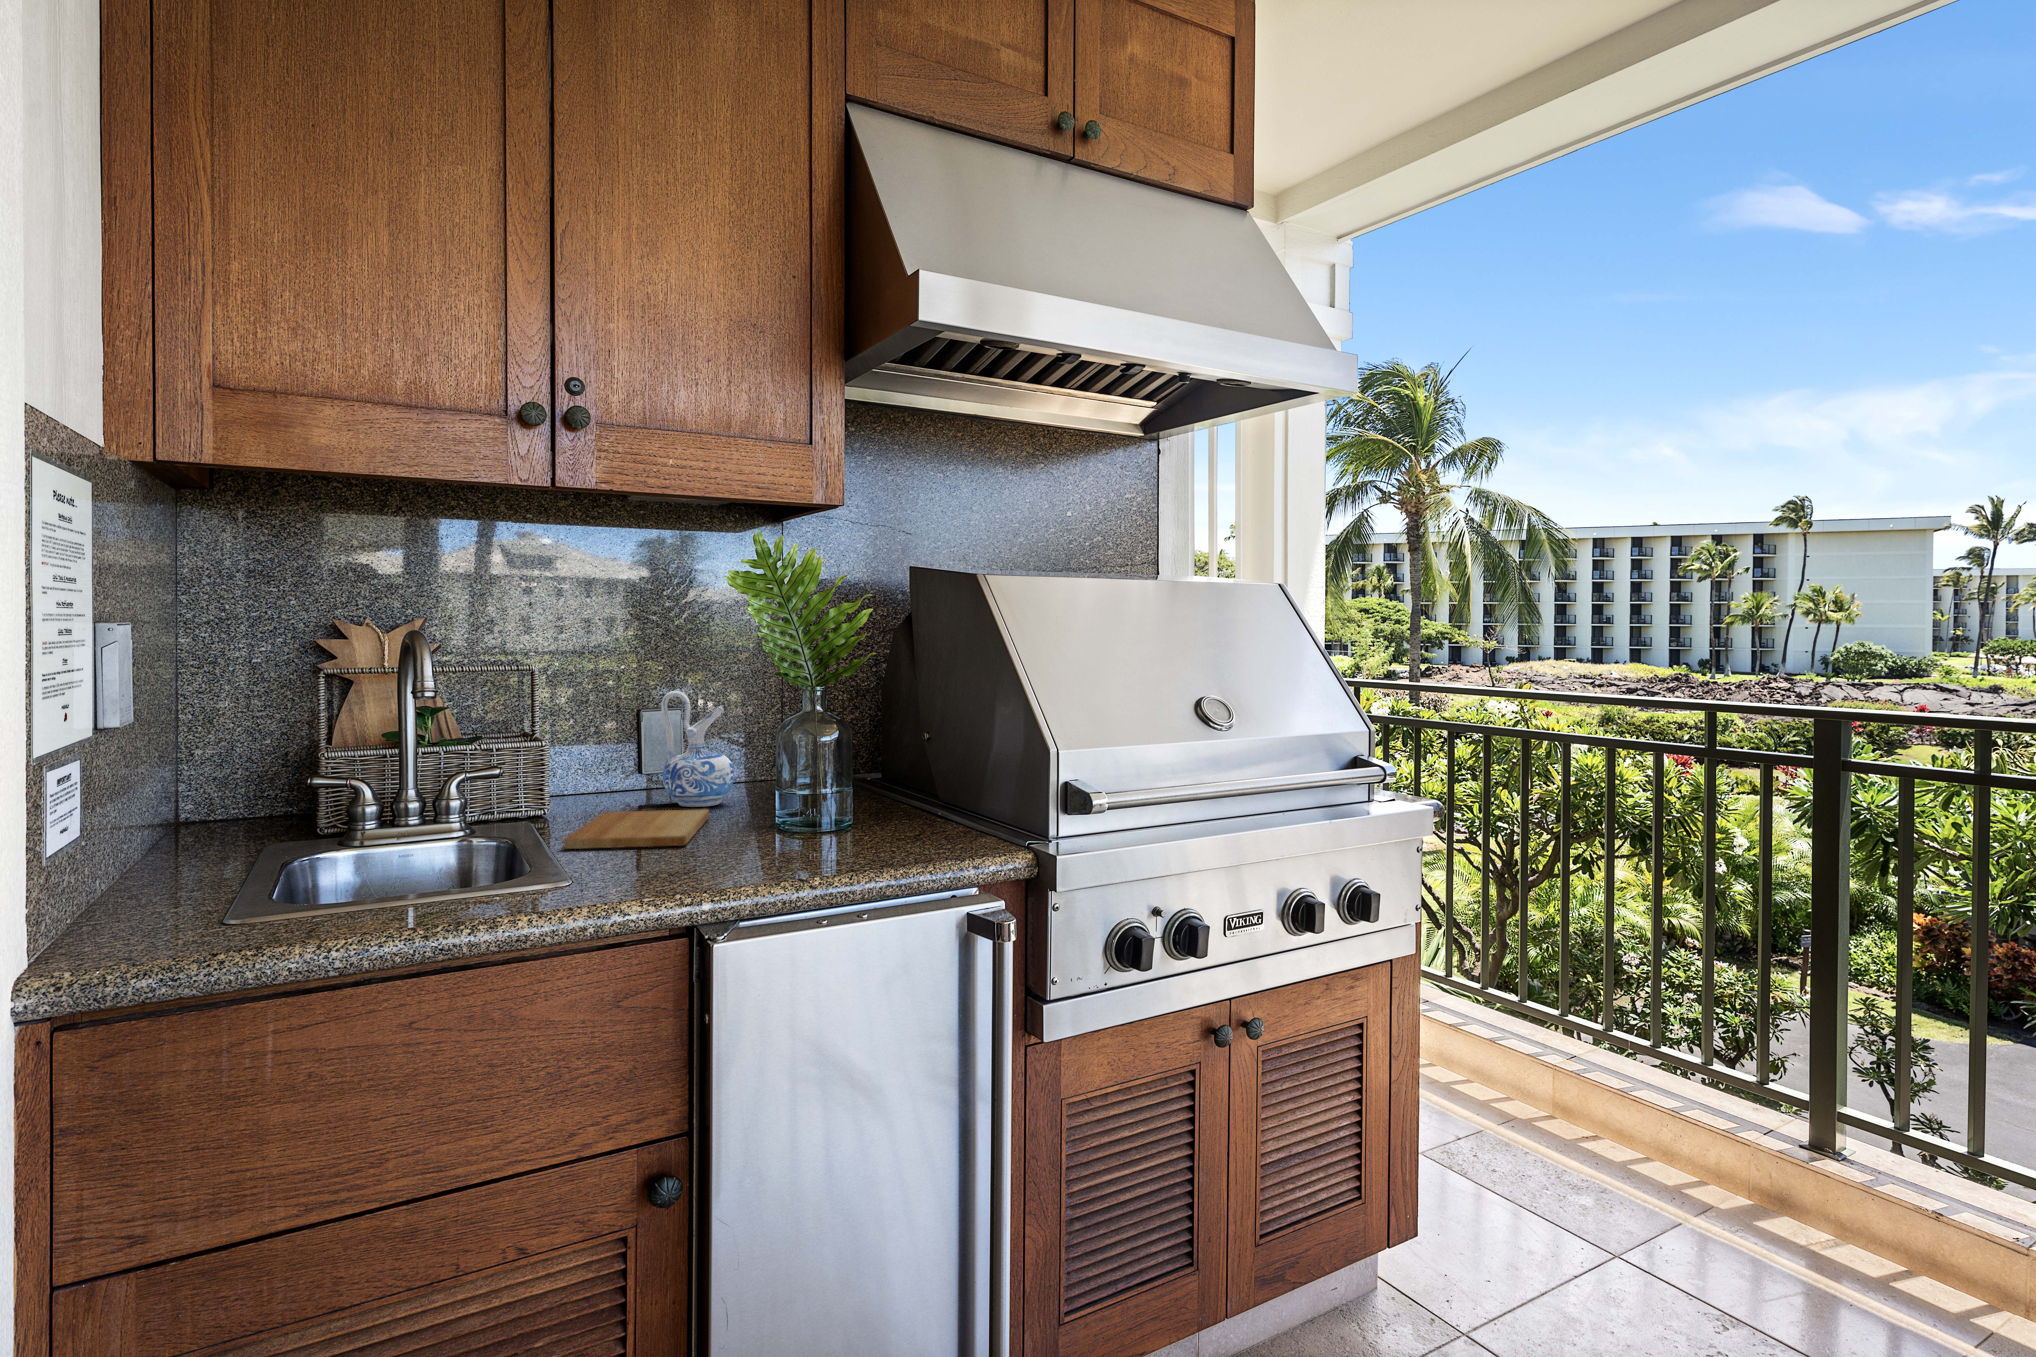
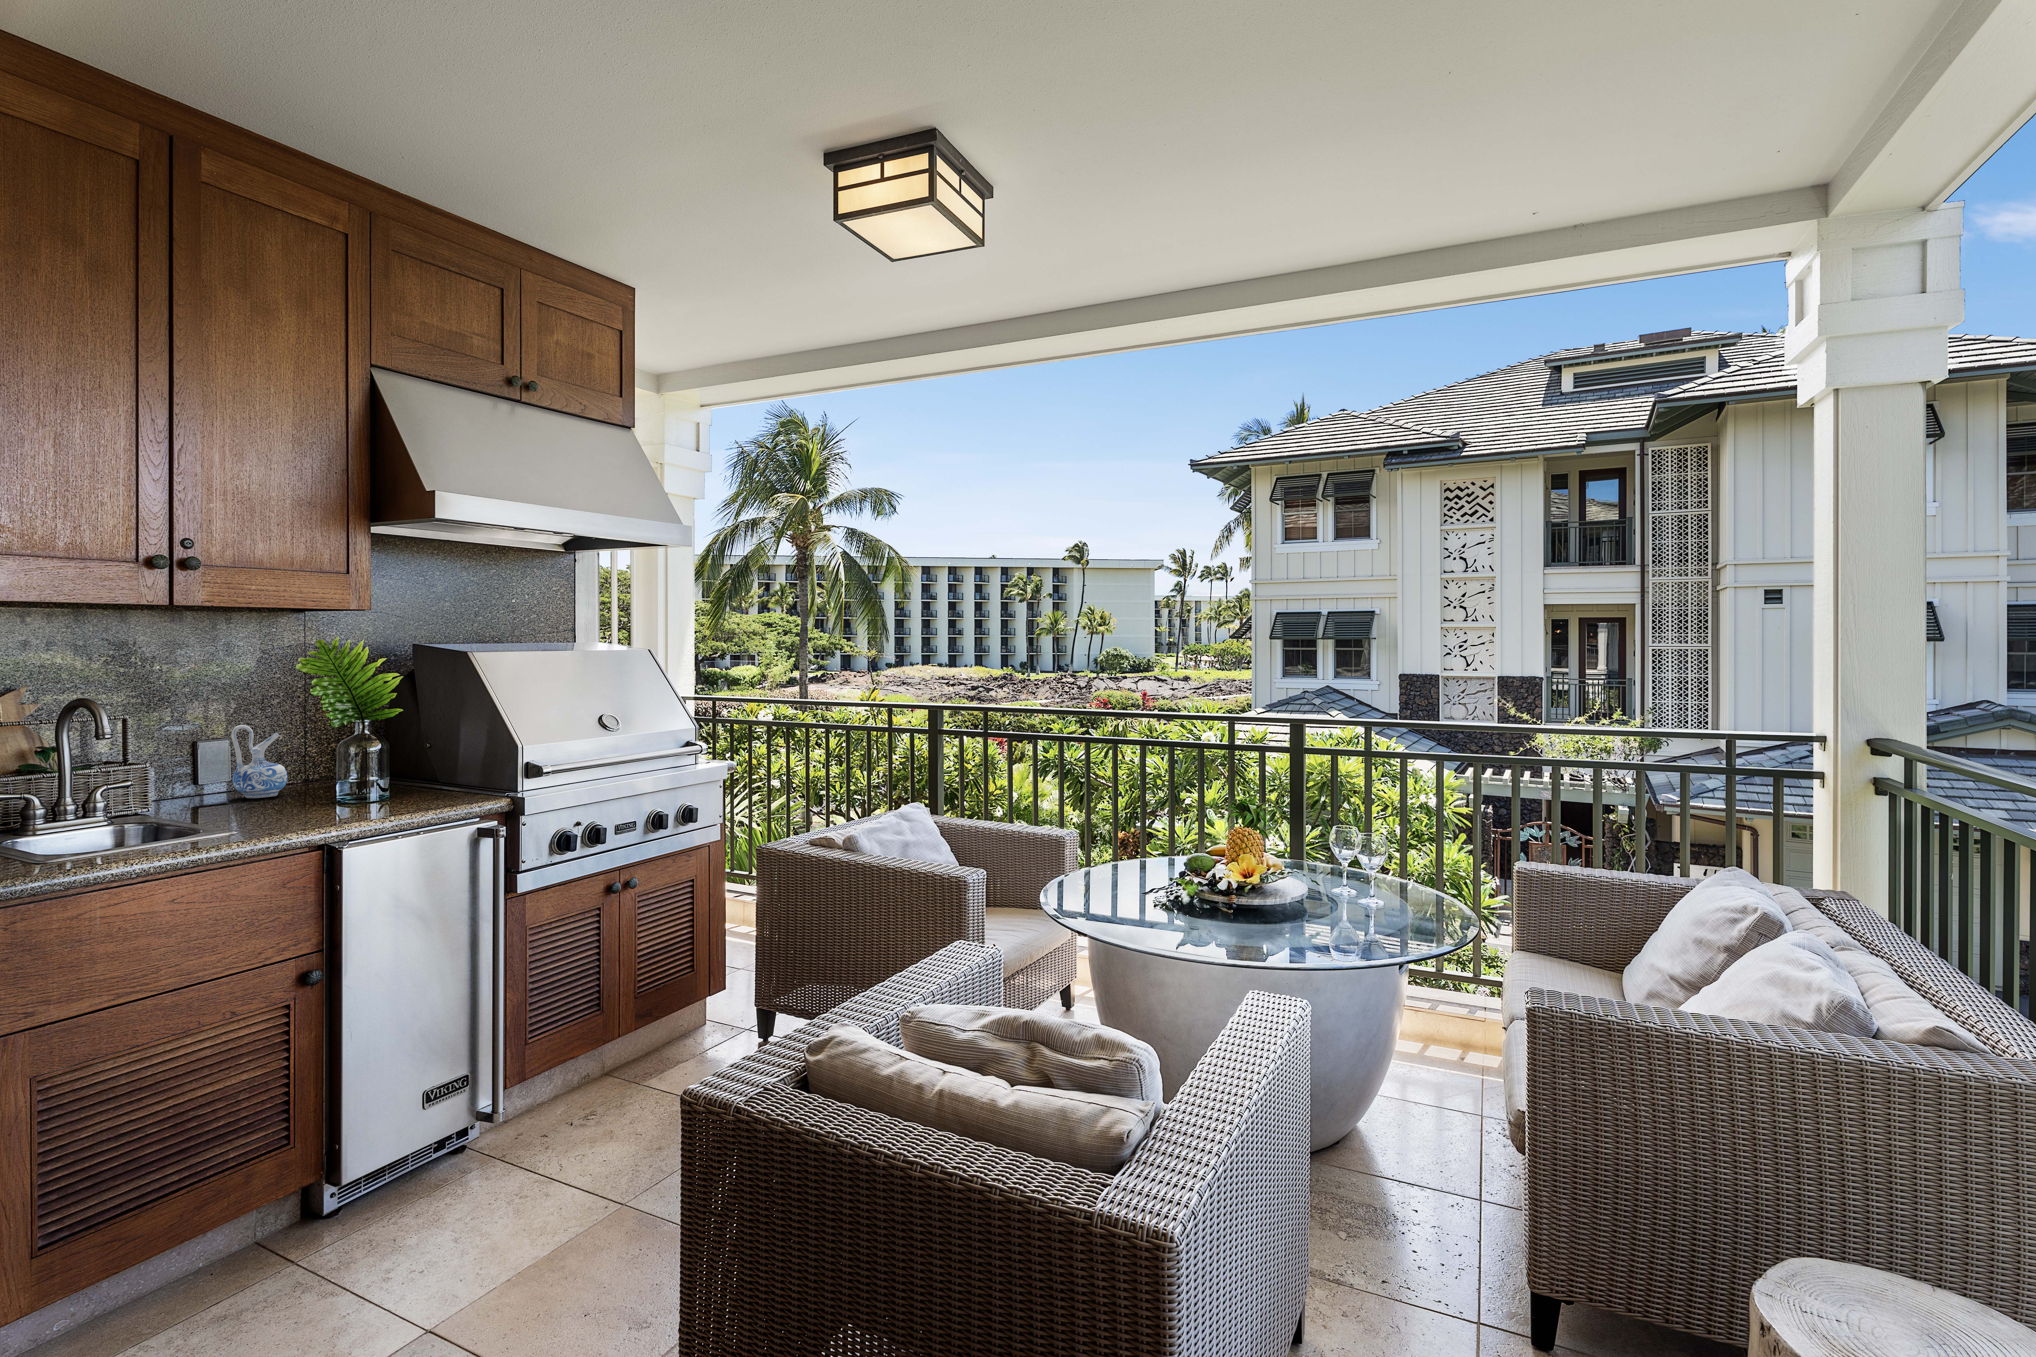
cutting board: present [563,809,709,849] -> none [200,797,286,821]

